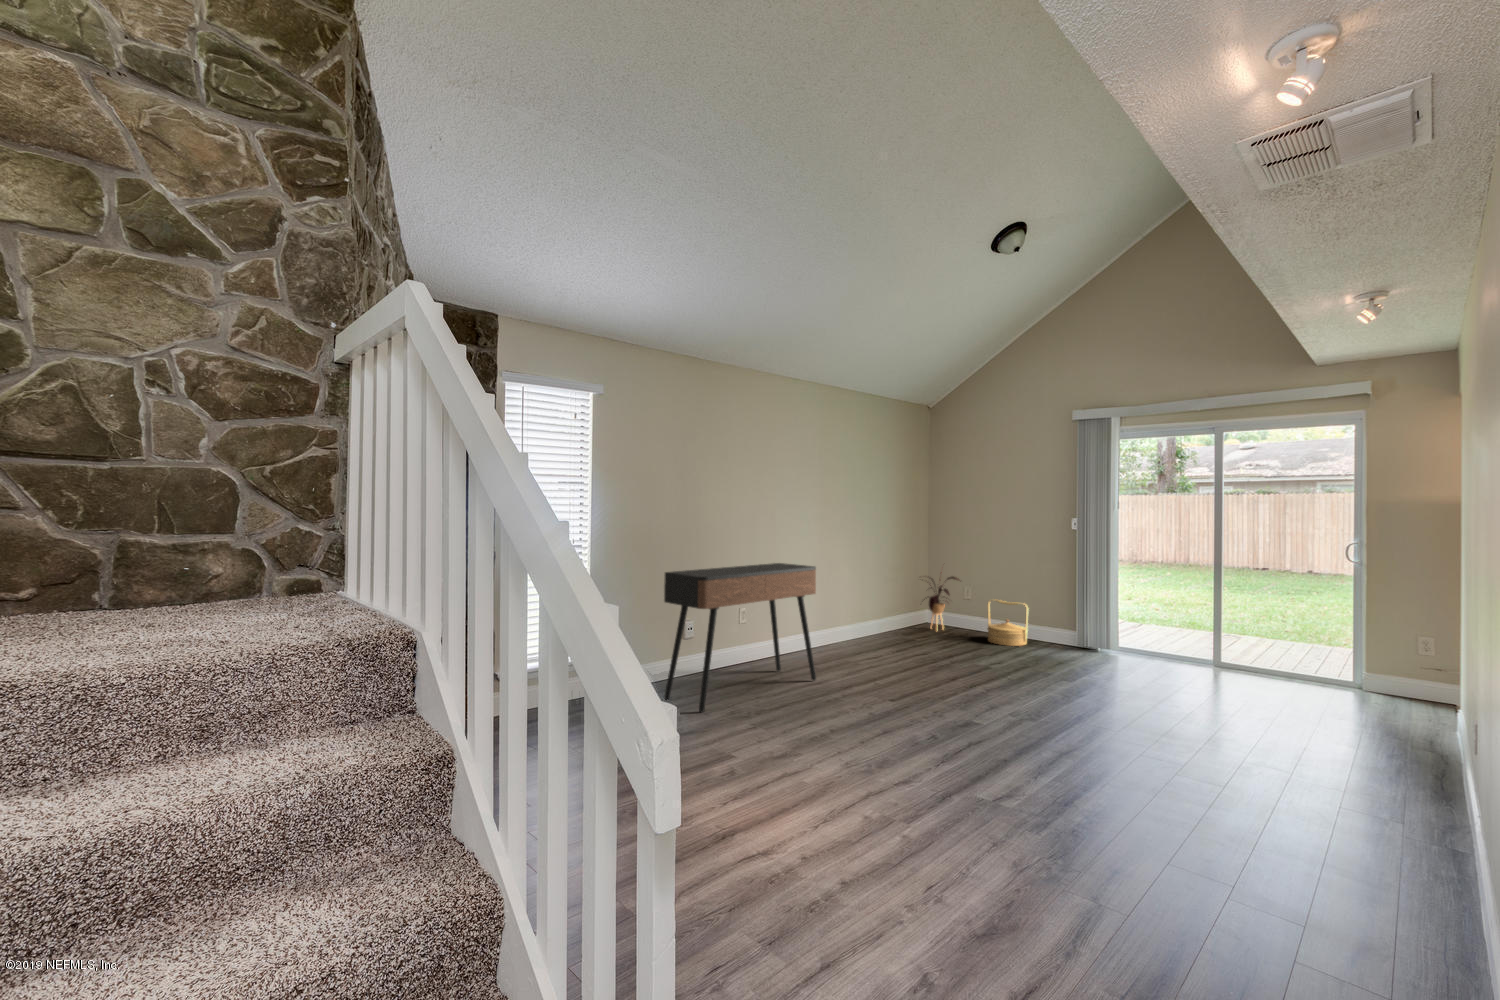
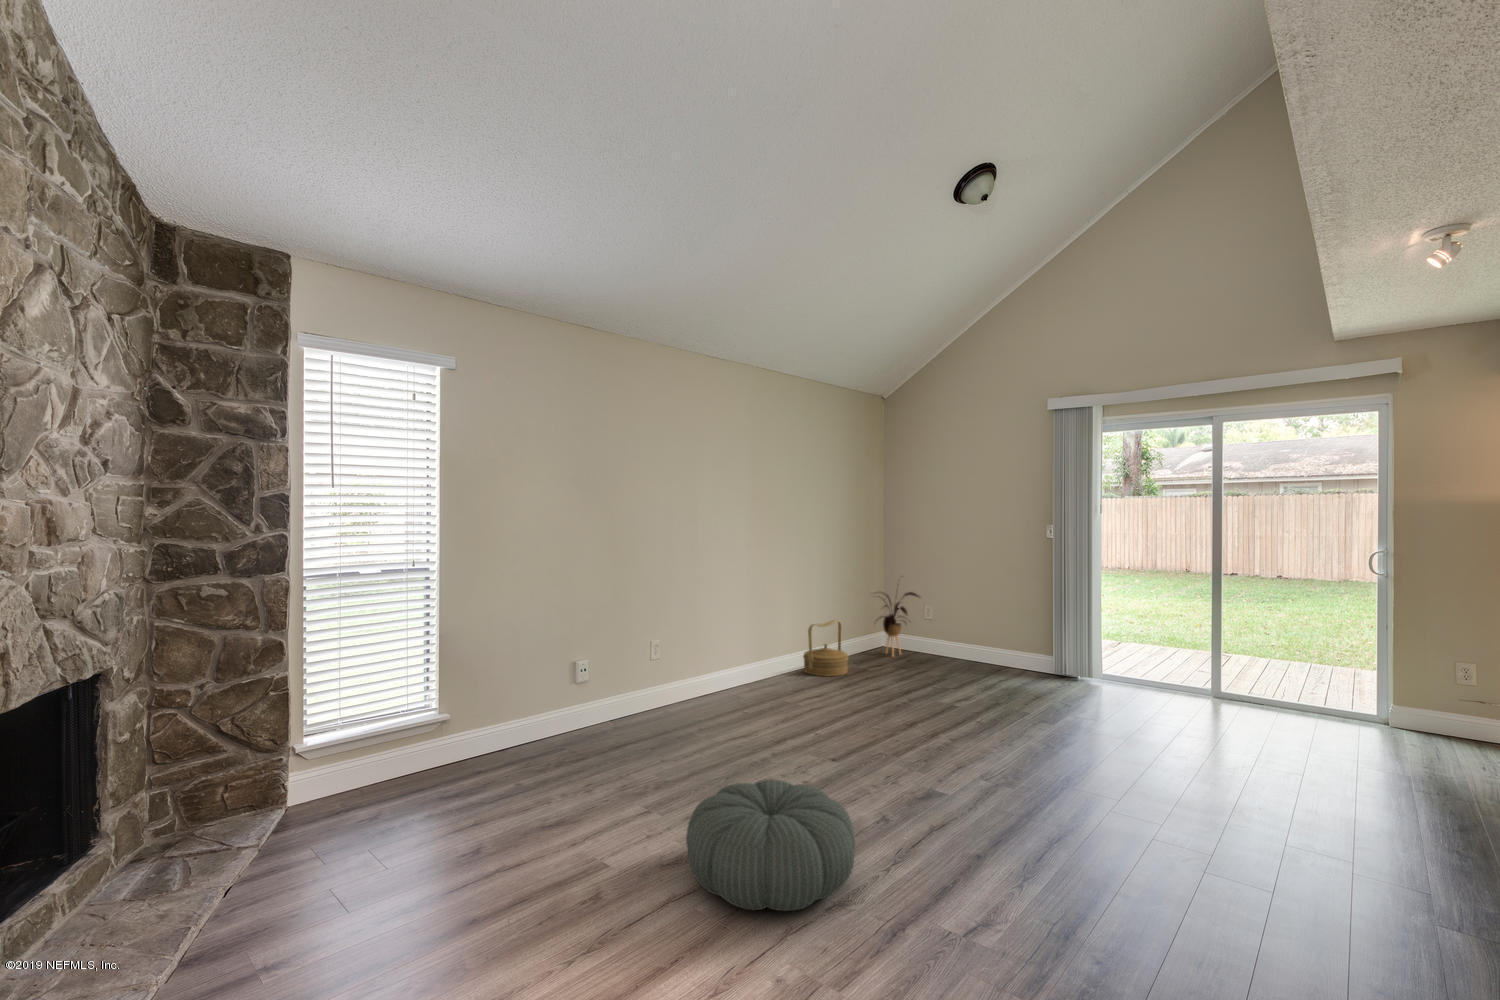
console table: present [664,563,816,712] -> none [534,584,740,790]
woven basket: present [987,600,1029,646] -> present [803,620,848,676]
pouf: none [792,700,915,782] -> present [686,779,855,911]

